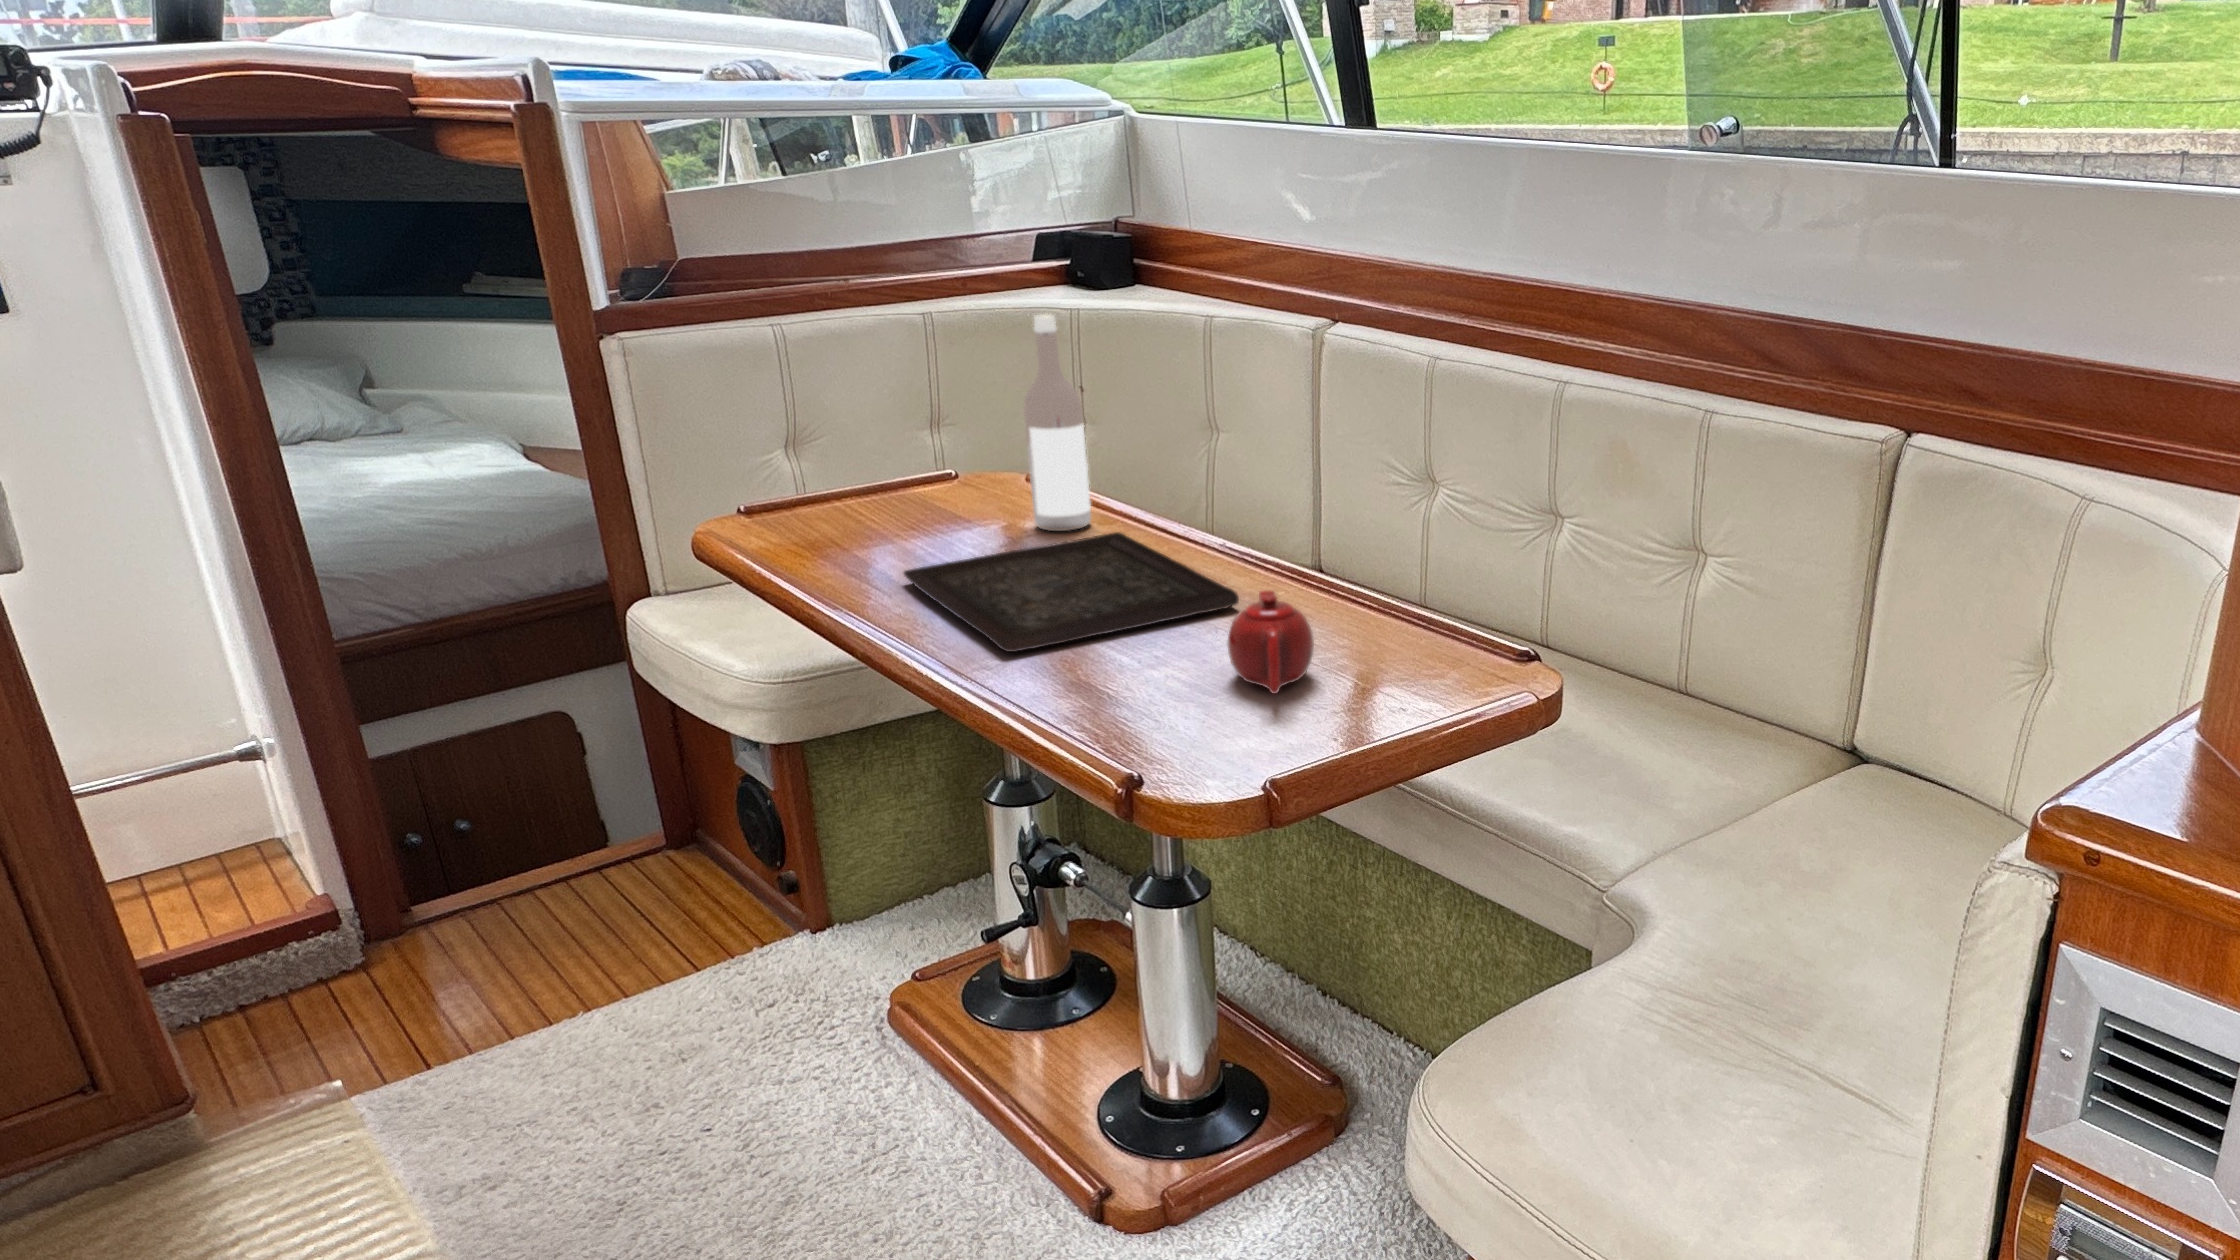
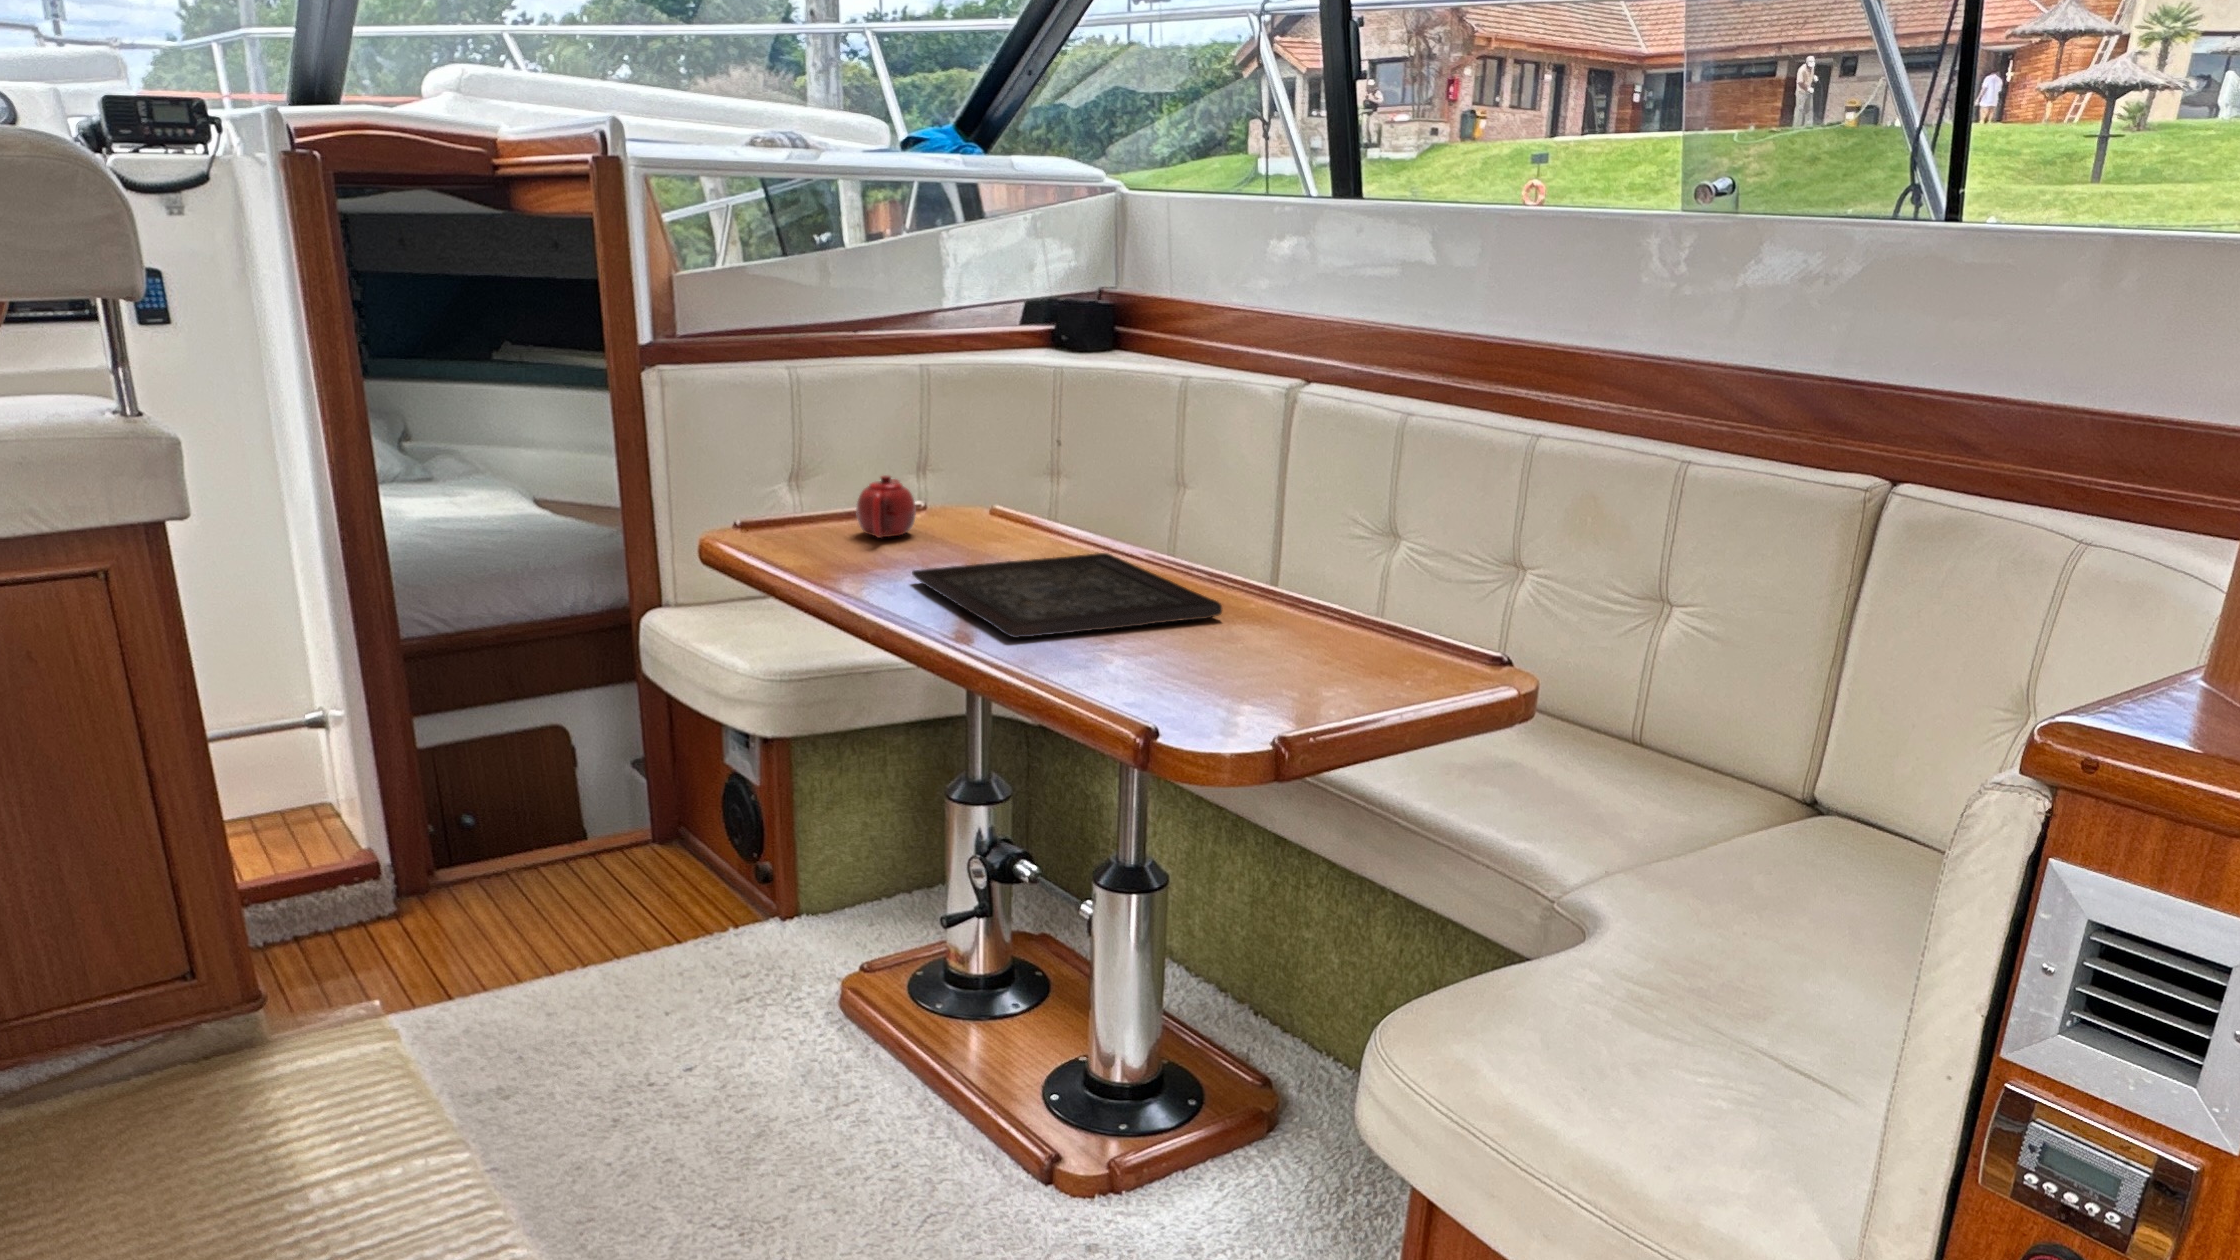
wine bottle: present [1024,314,1091,531] -> none [1026,347,1081,552]
teapot: present [1227,590,1314,694] -> present [856,475,916,538]

